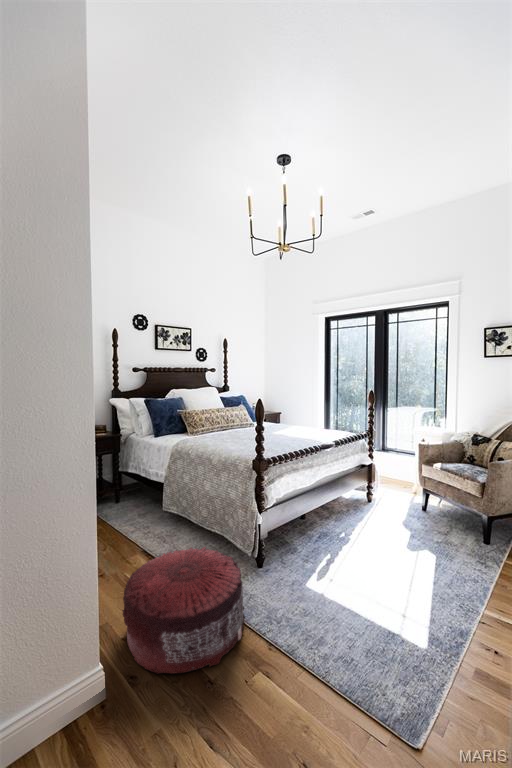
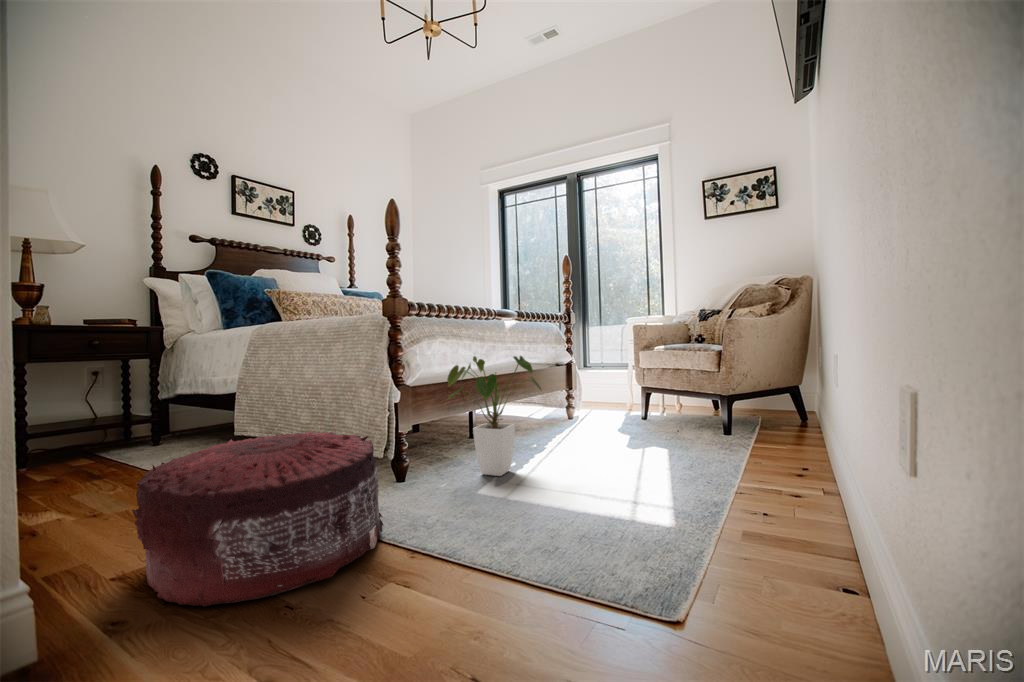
house plant: none [282,484,347,572] -> present [447,356,541,476]

